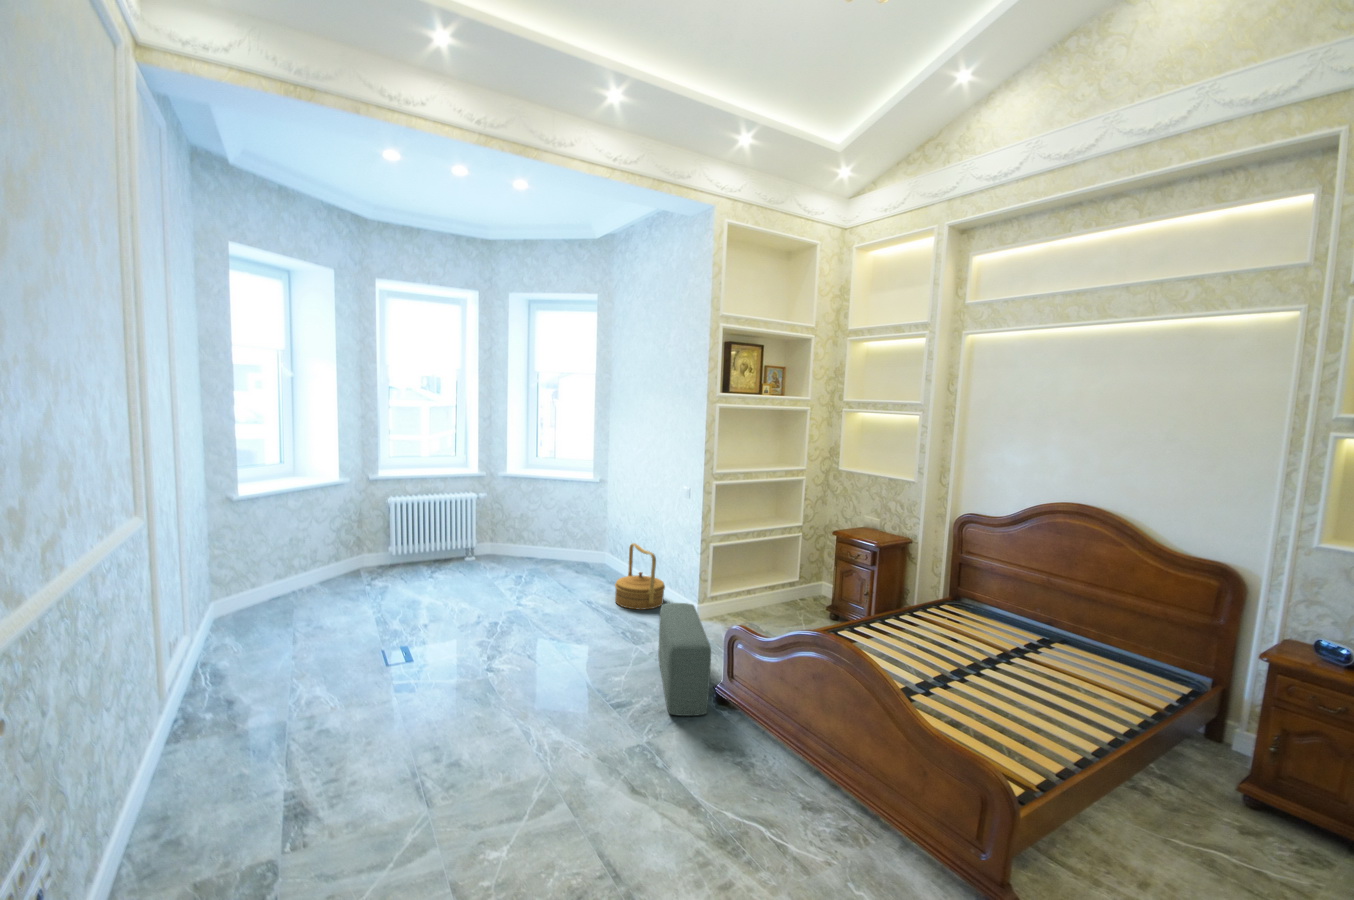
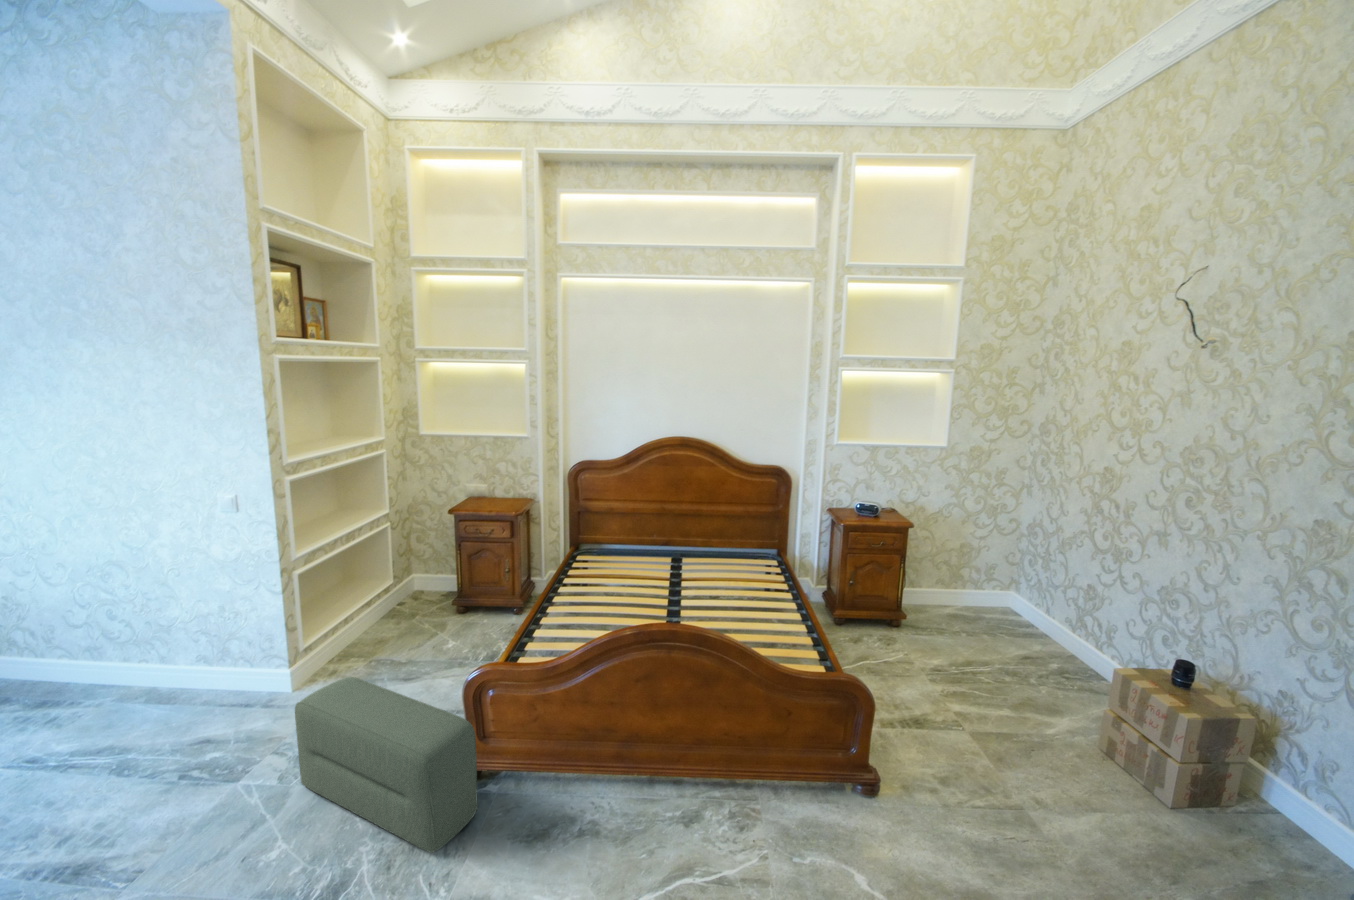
woven basket: present [615,543,665,610] -> none [61,625,193,750]

